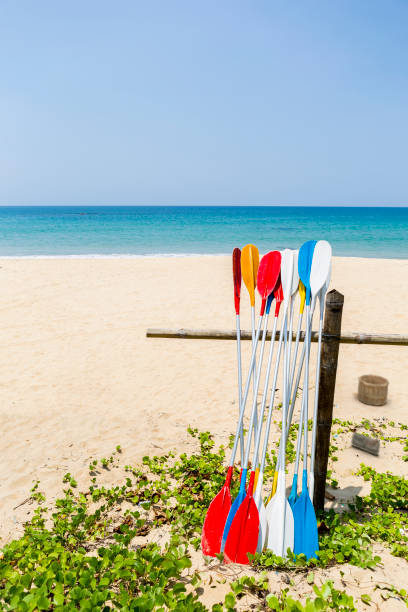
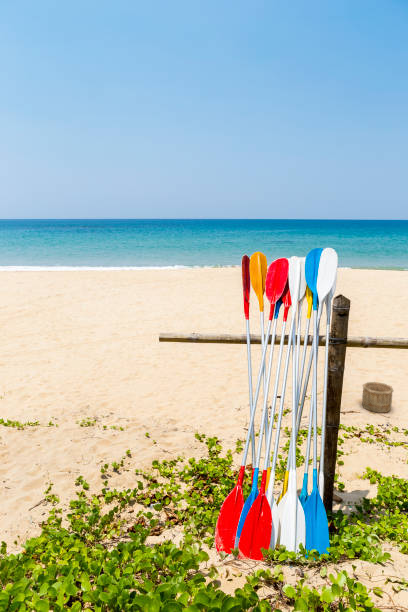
bag: present [351,421,380,455] -> none [357,426,386,460]

